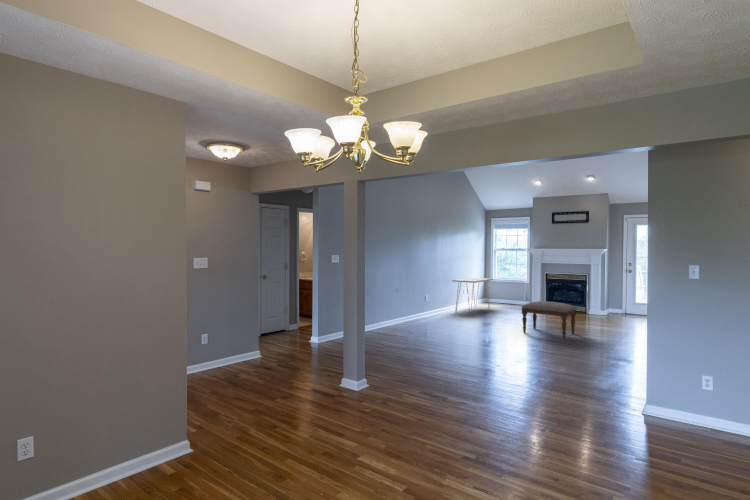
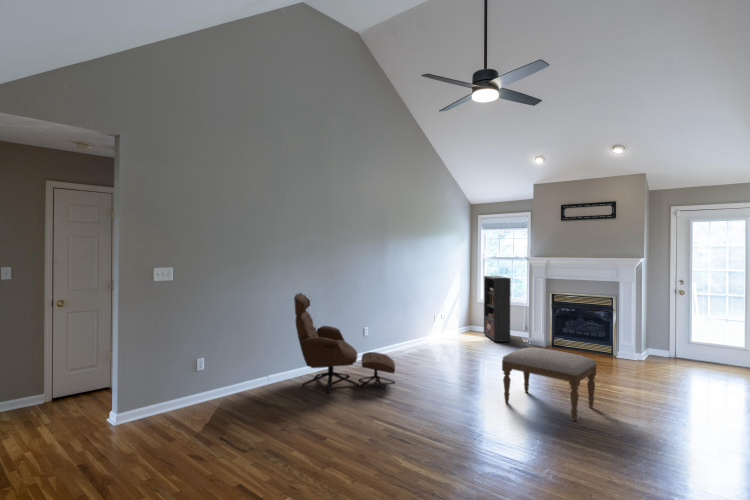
bookcase: none [496,262,528,309] -> present [484,276,511,341]
lounge chair: none [391,270,454,330] -> present [294,293,395,393]
console table: present [452,278,493,311] -> none [414,298,476,353]

